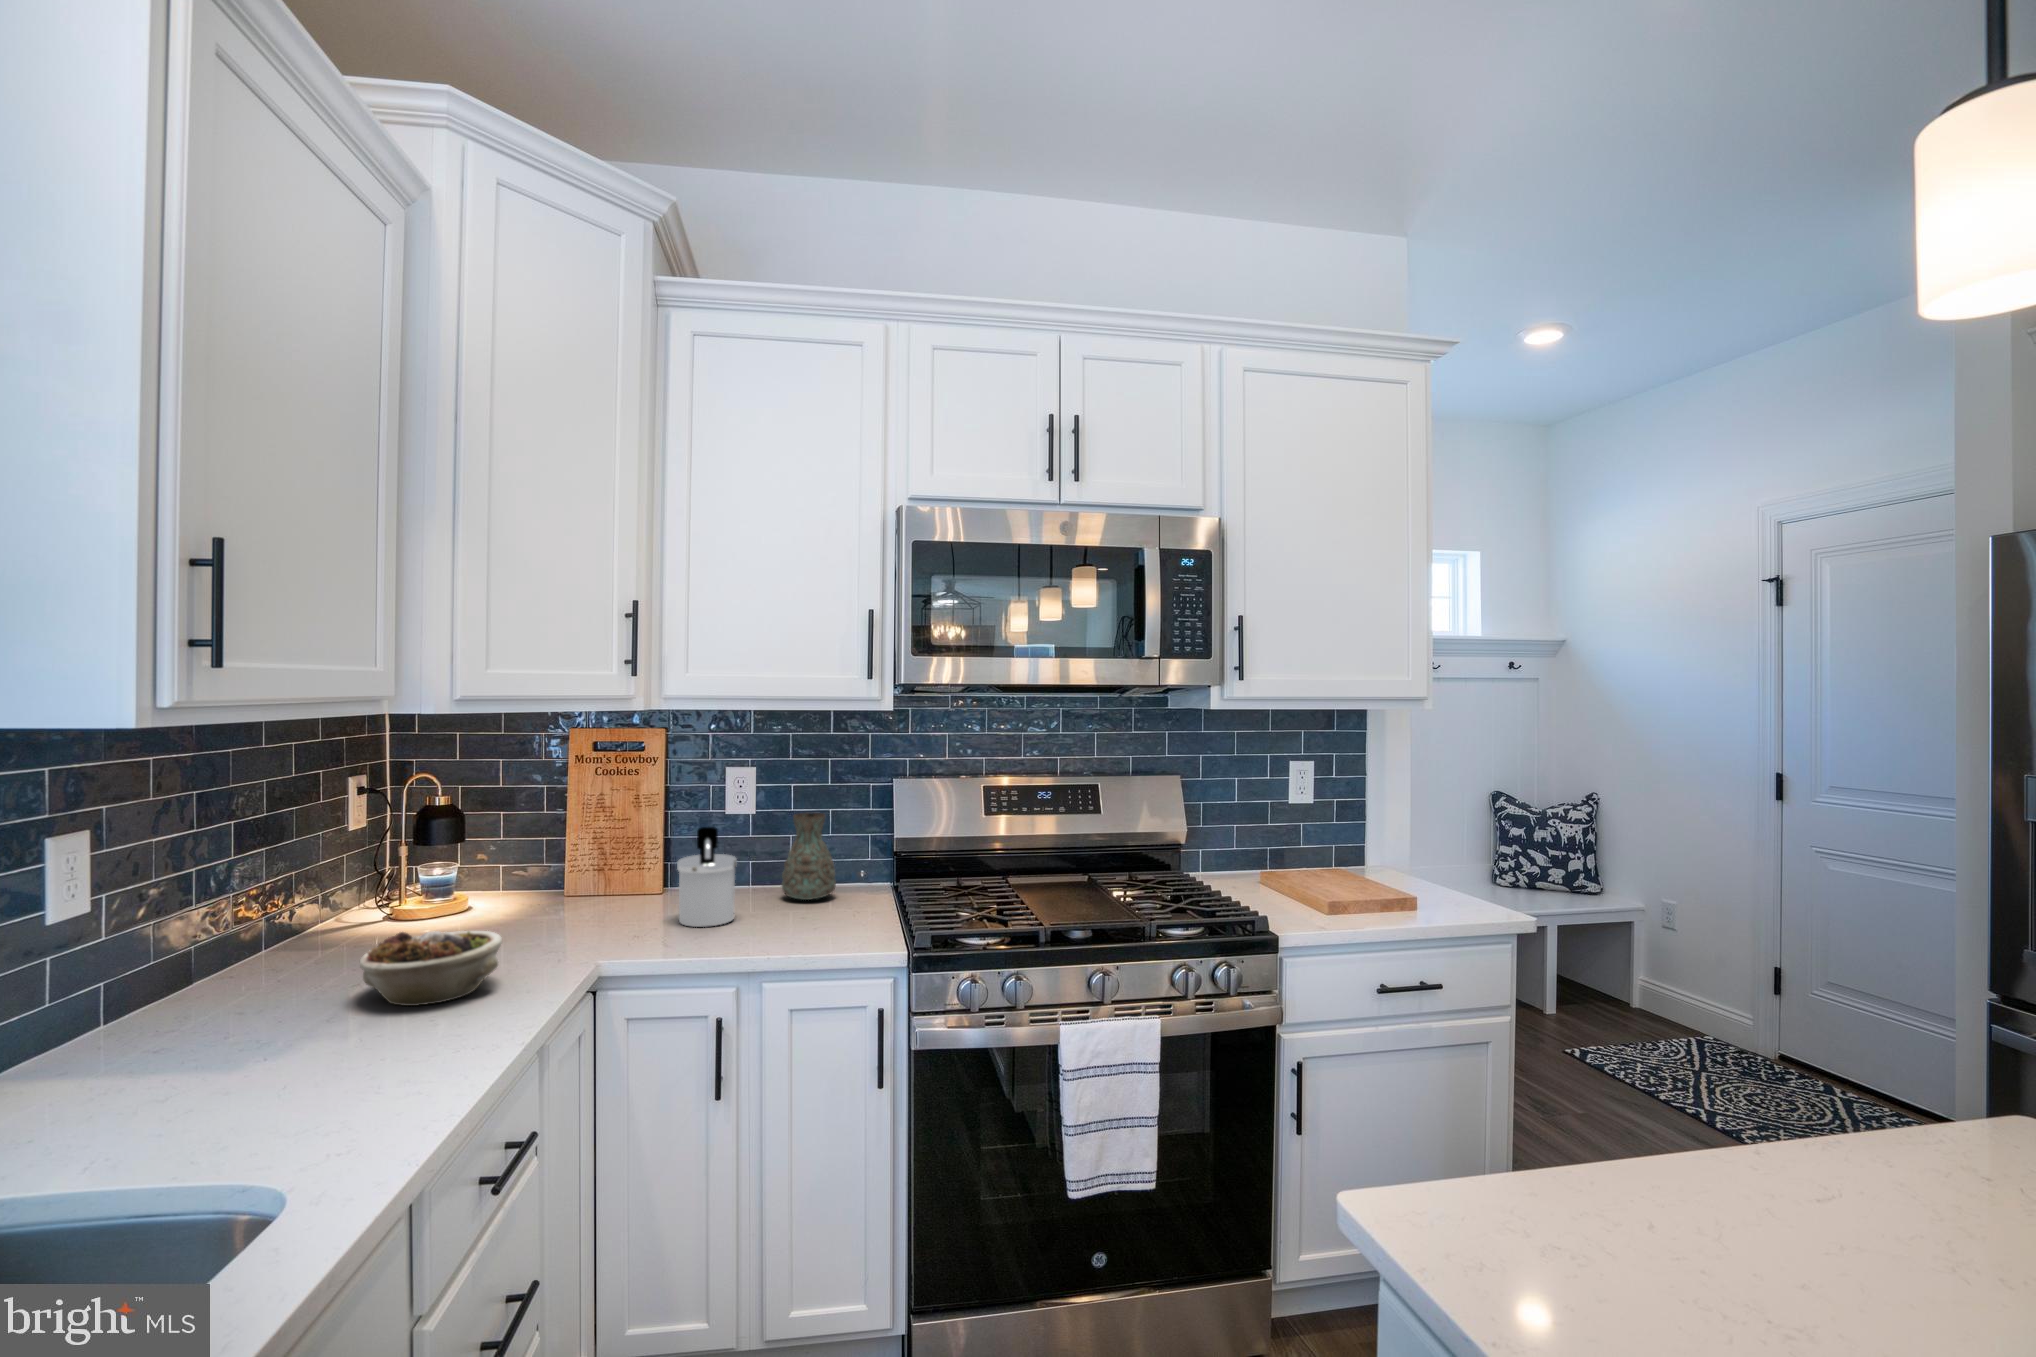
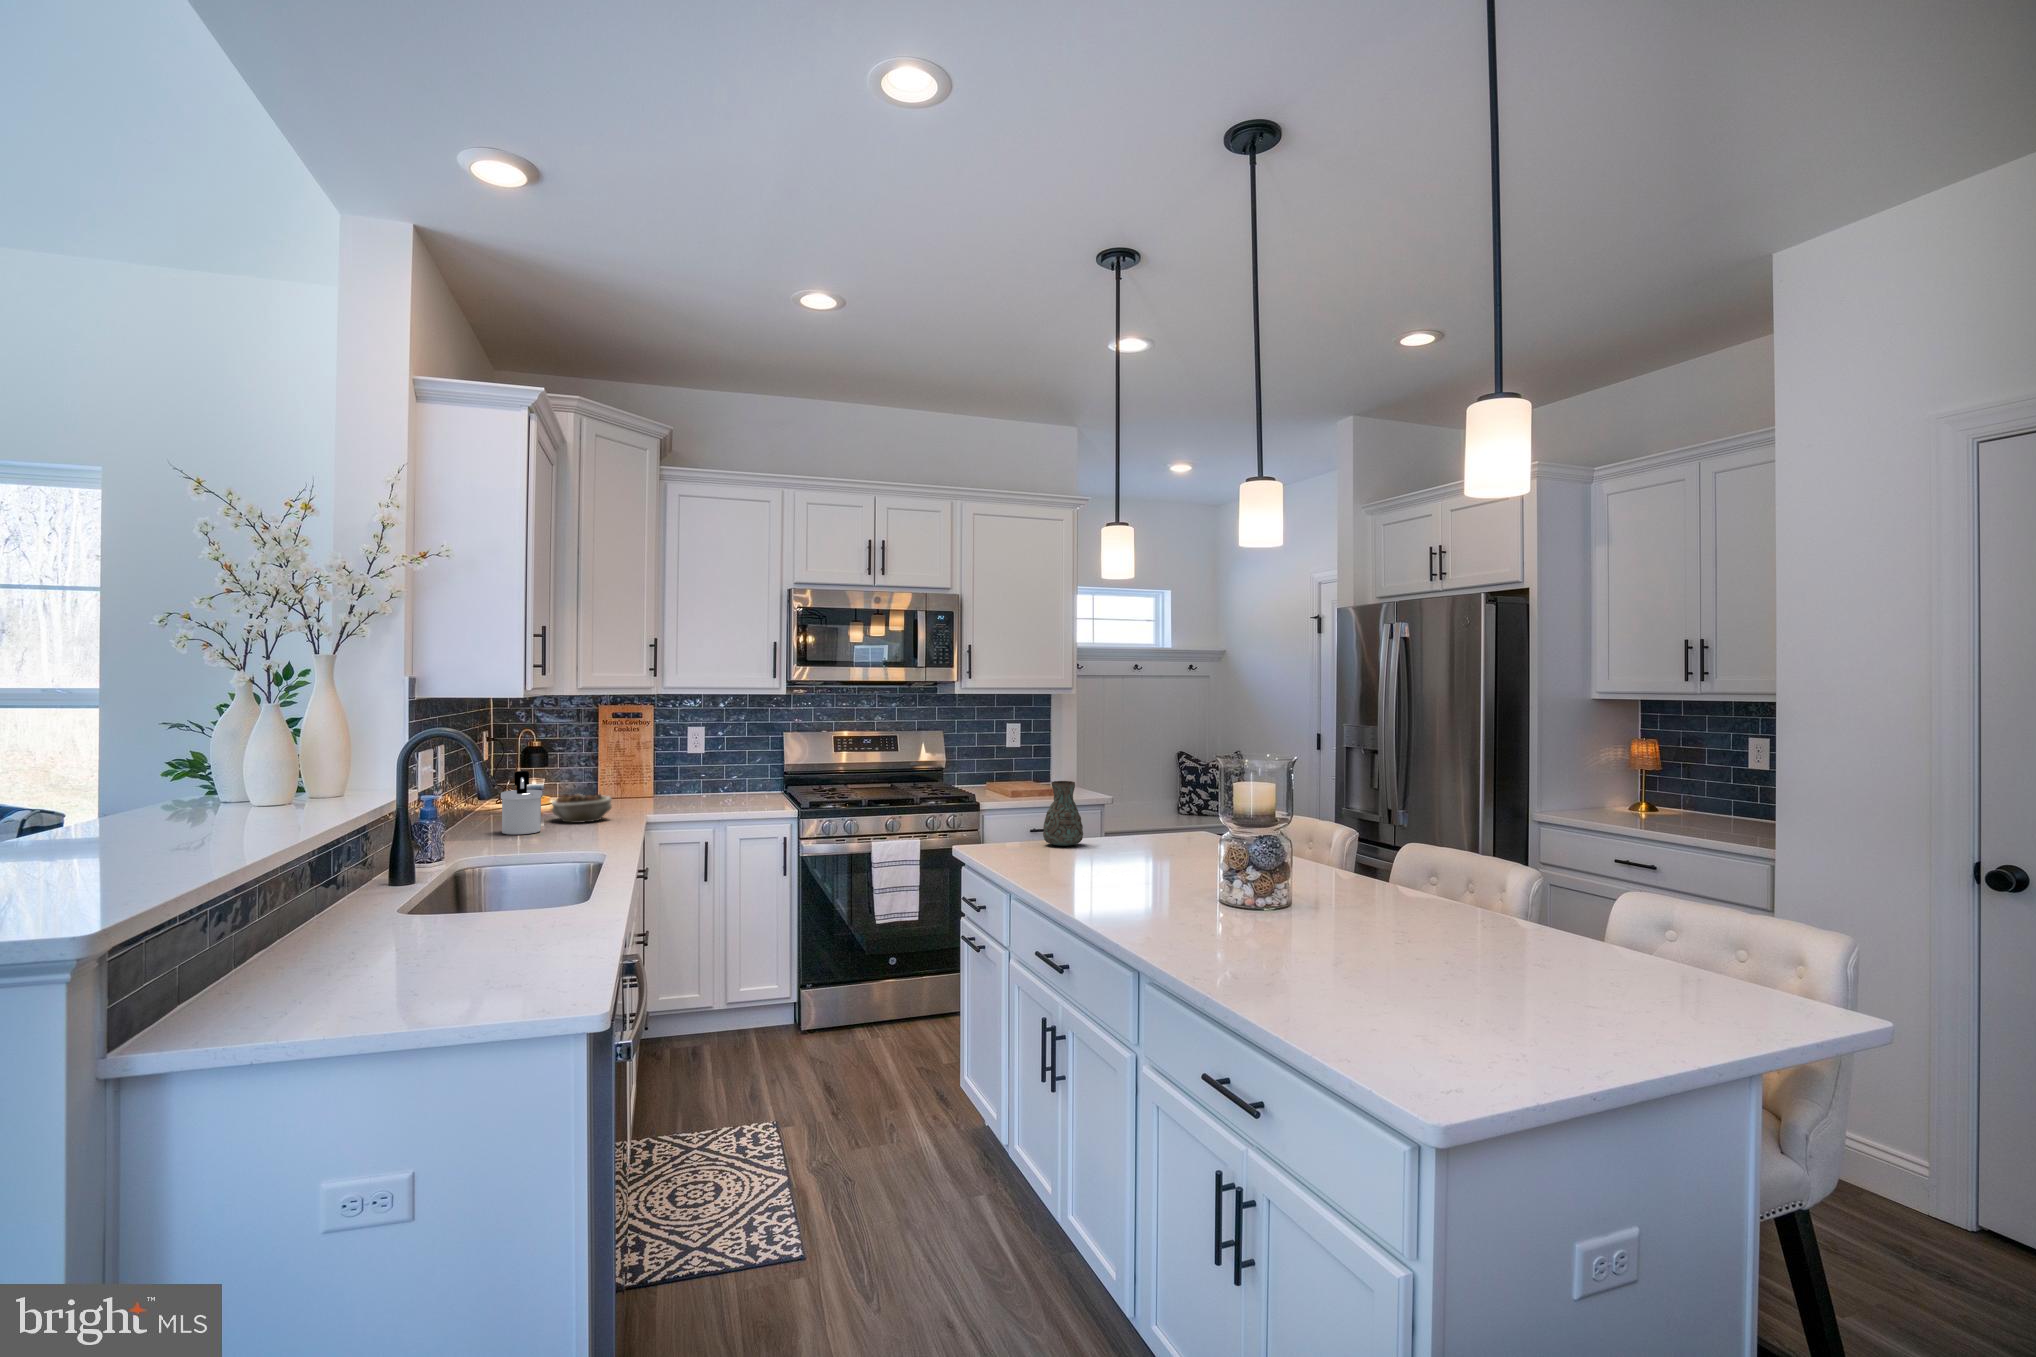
decorative vase: present [782,813,836,900] -> present [1043,781,1083,846]
soap dispenser: present [677,827,737,927] -> present [501,771,542,835]

